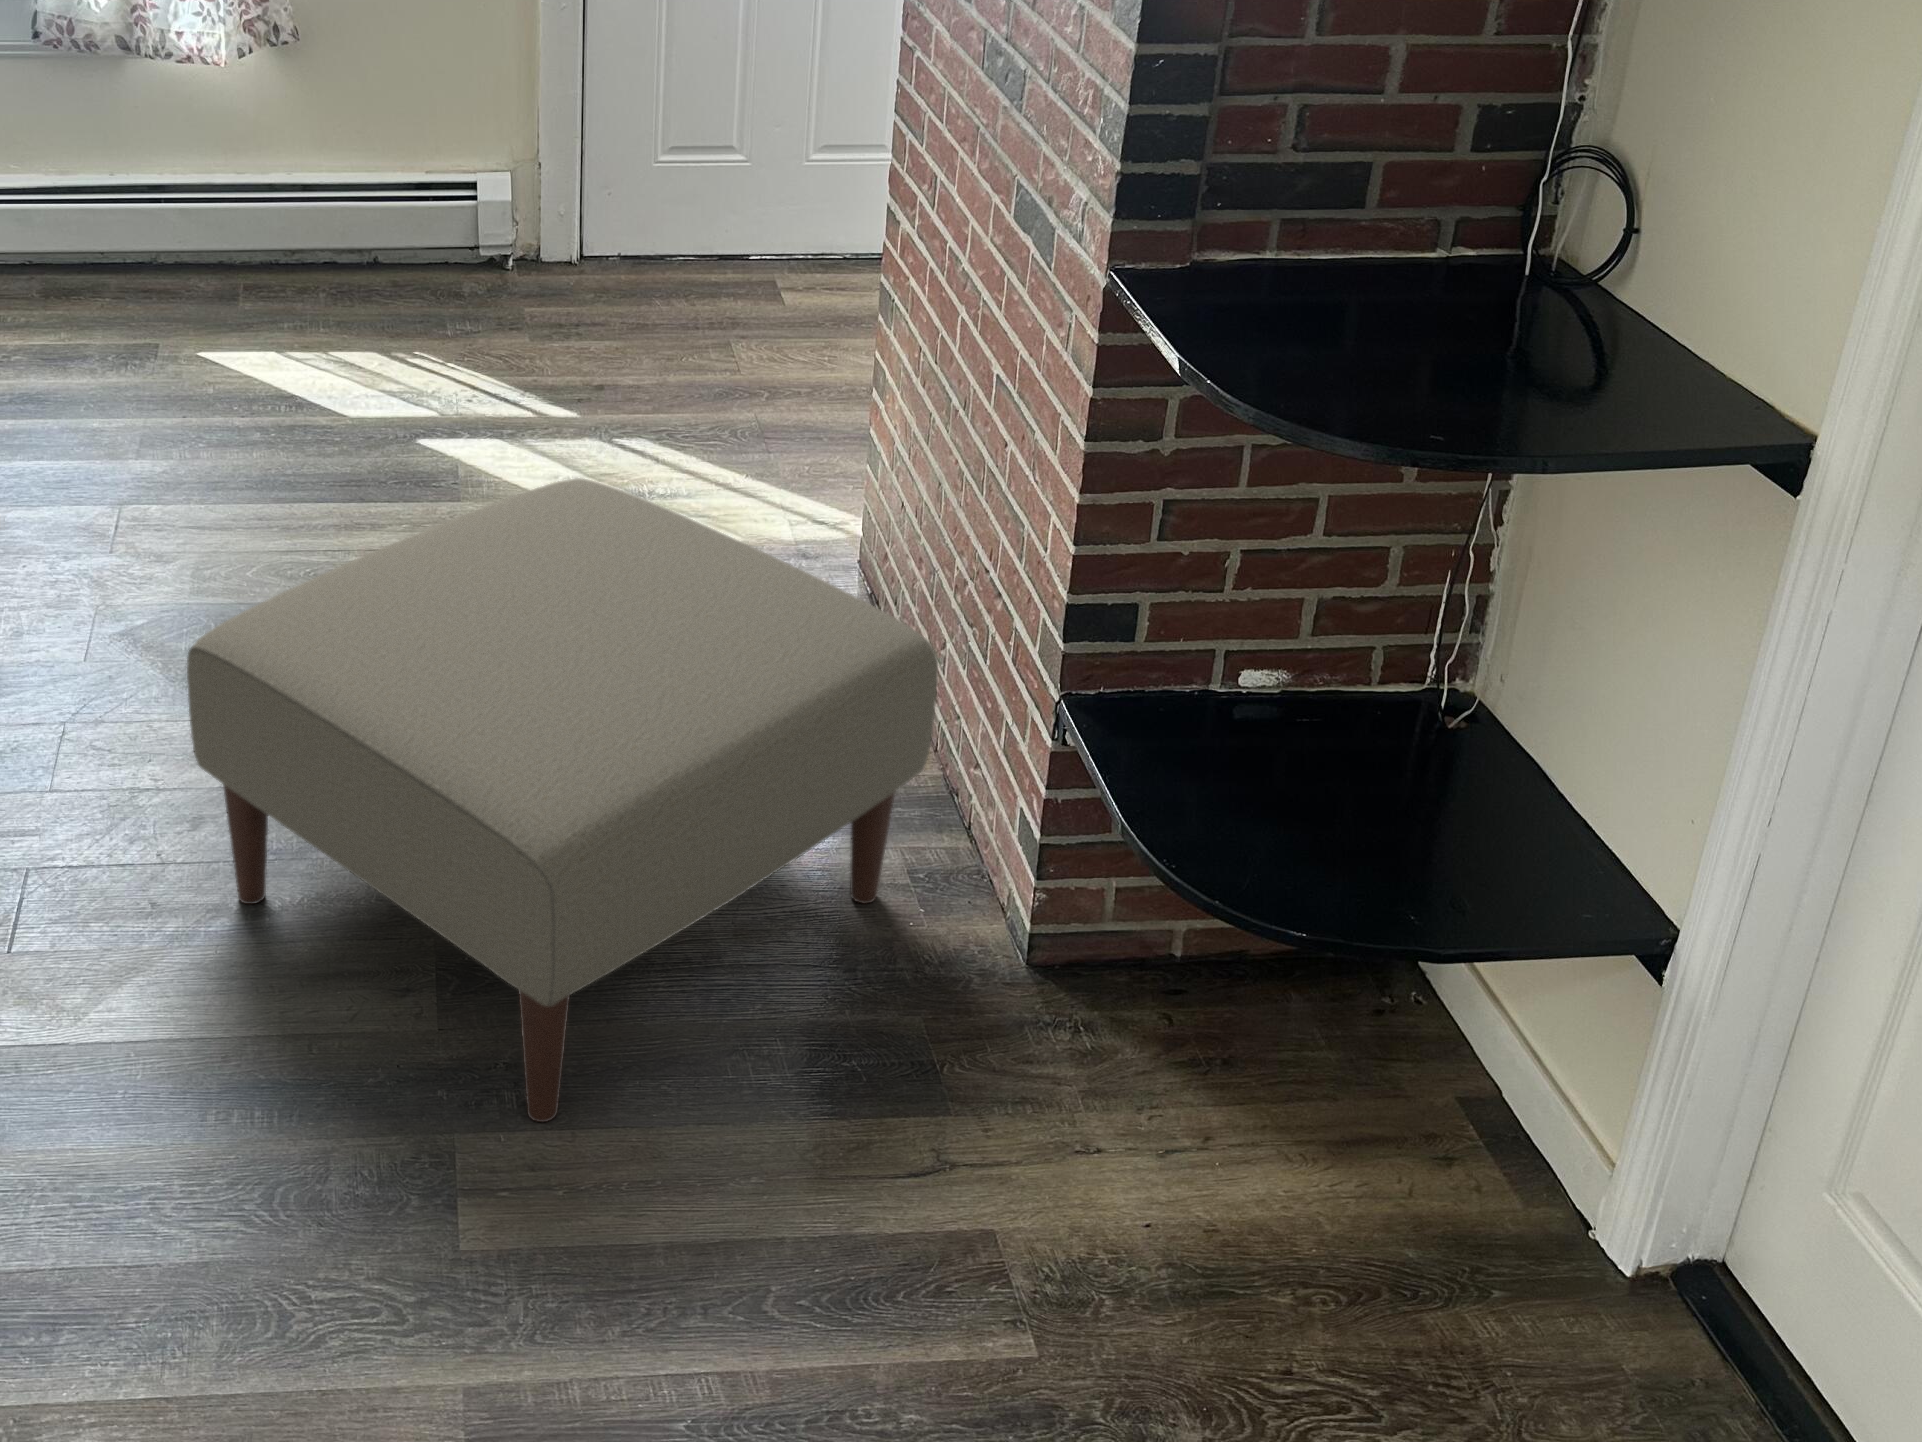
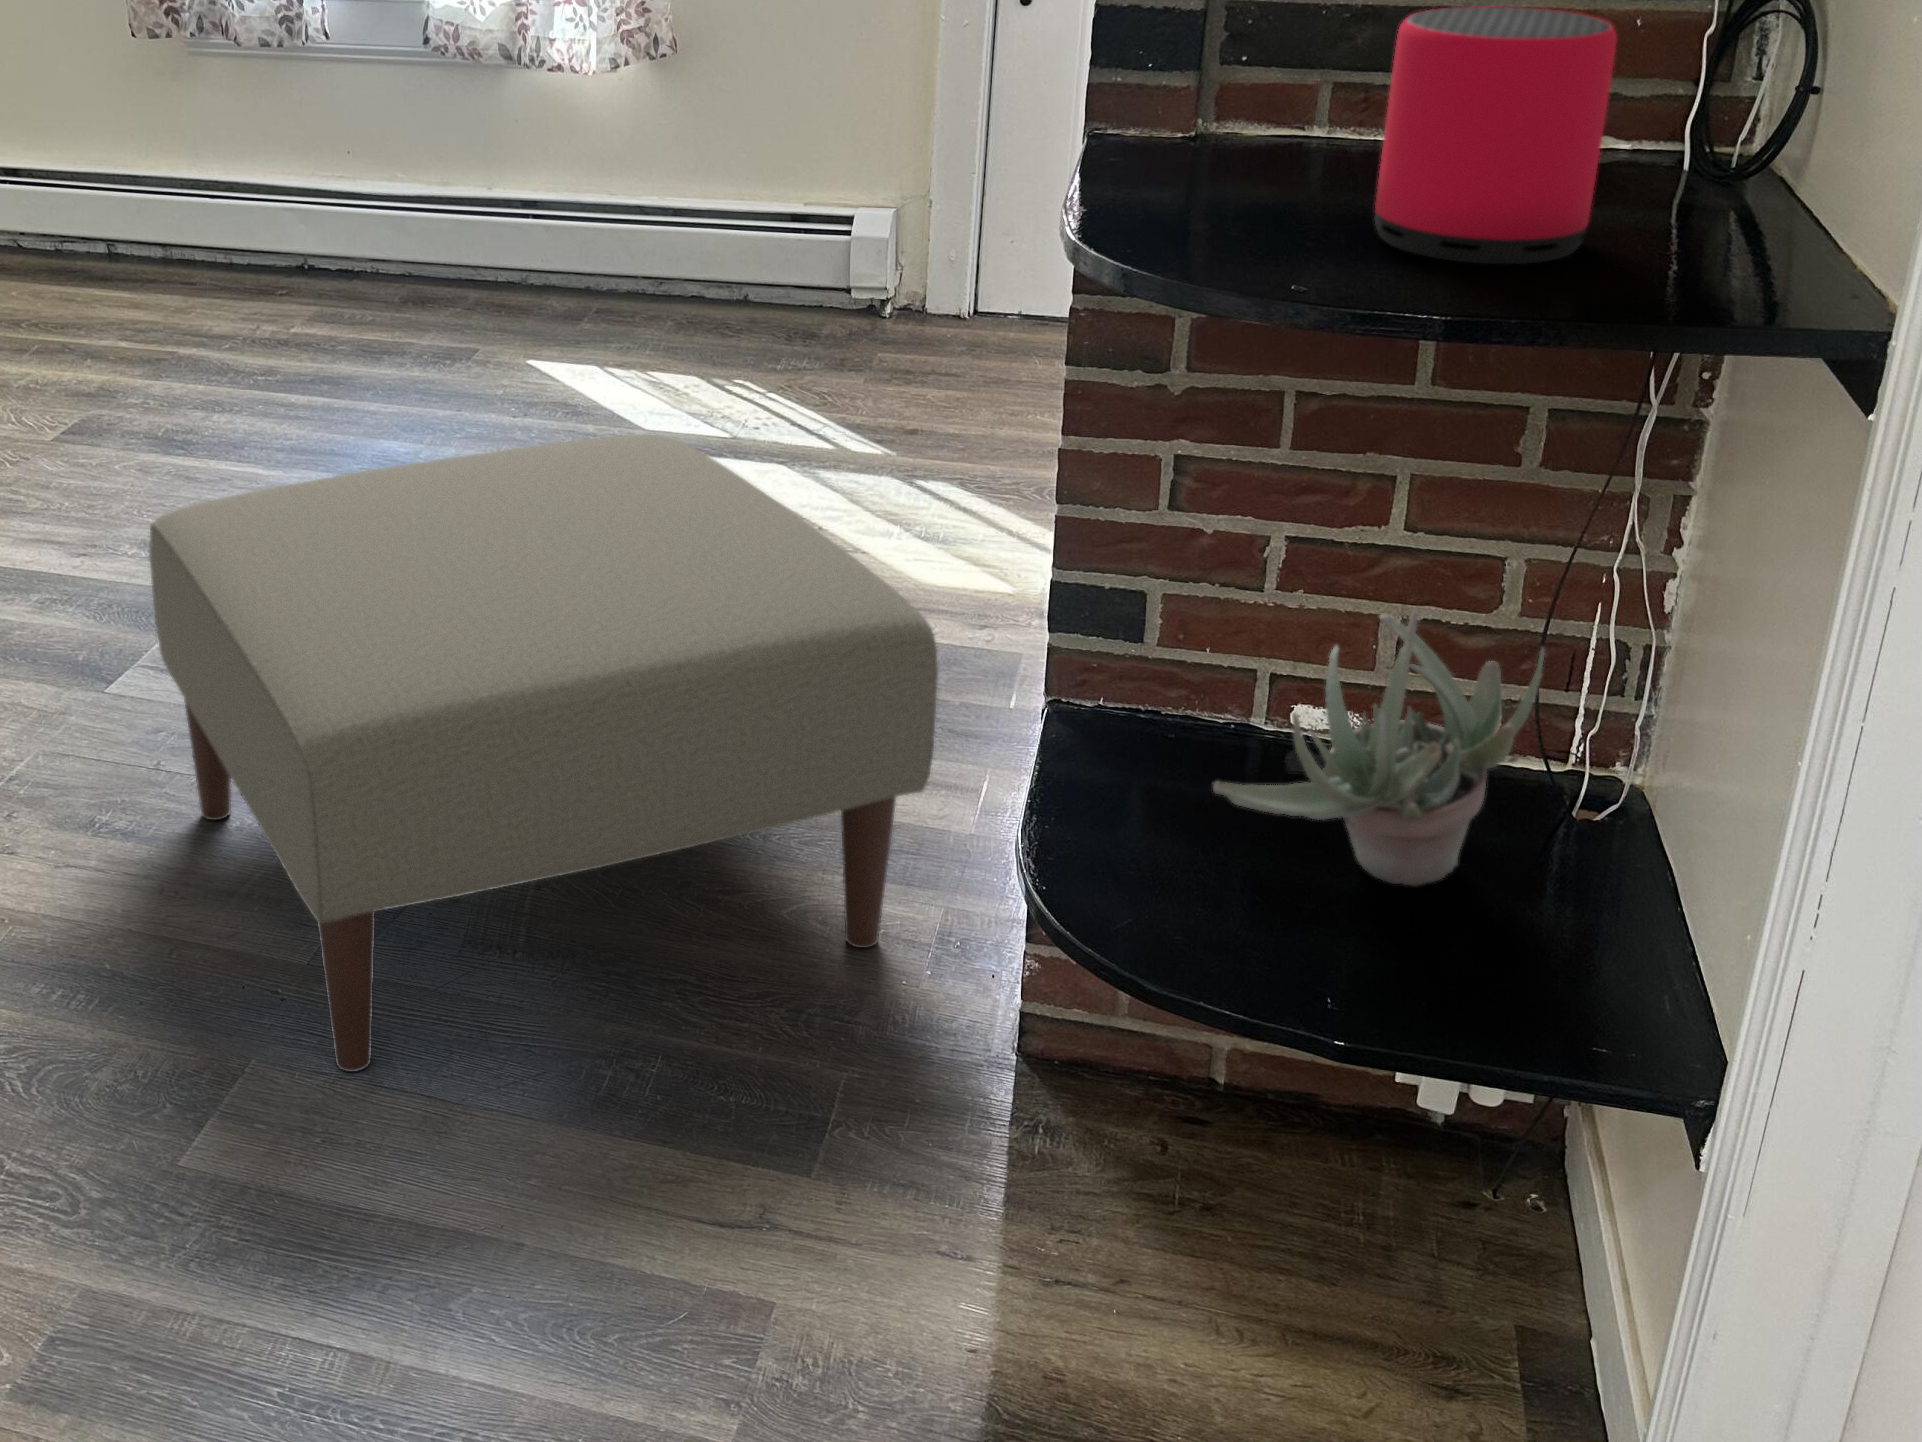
speaker: none [1399,193,1576,389] -> present [1375,7,1617,264]
succulent plant: none [1283,610,1482,806] -> present [1213,608,1545,886]

